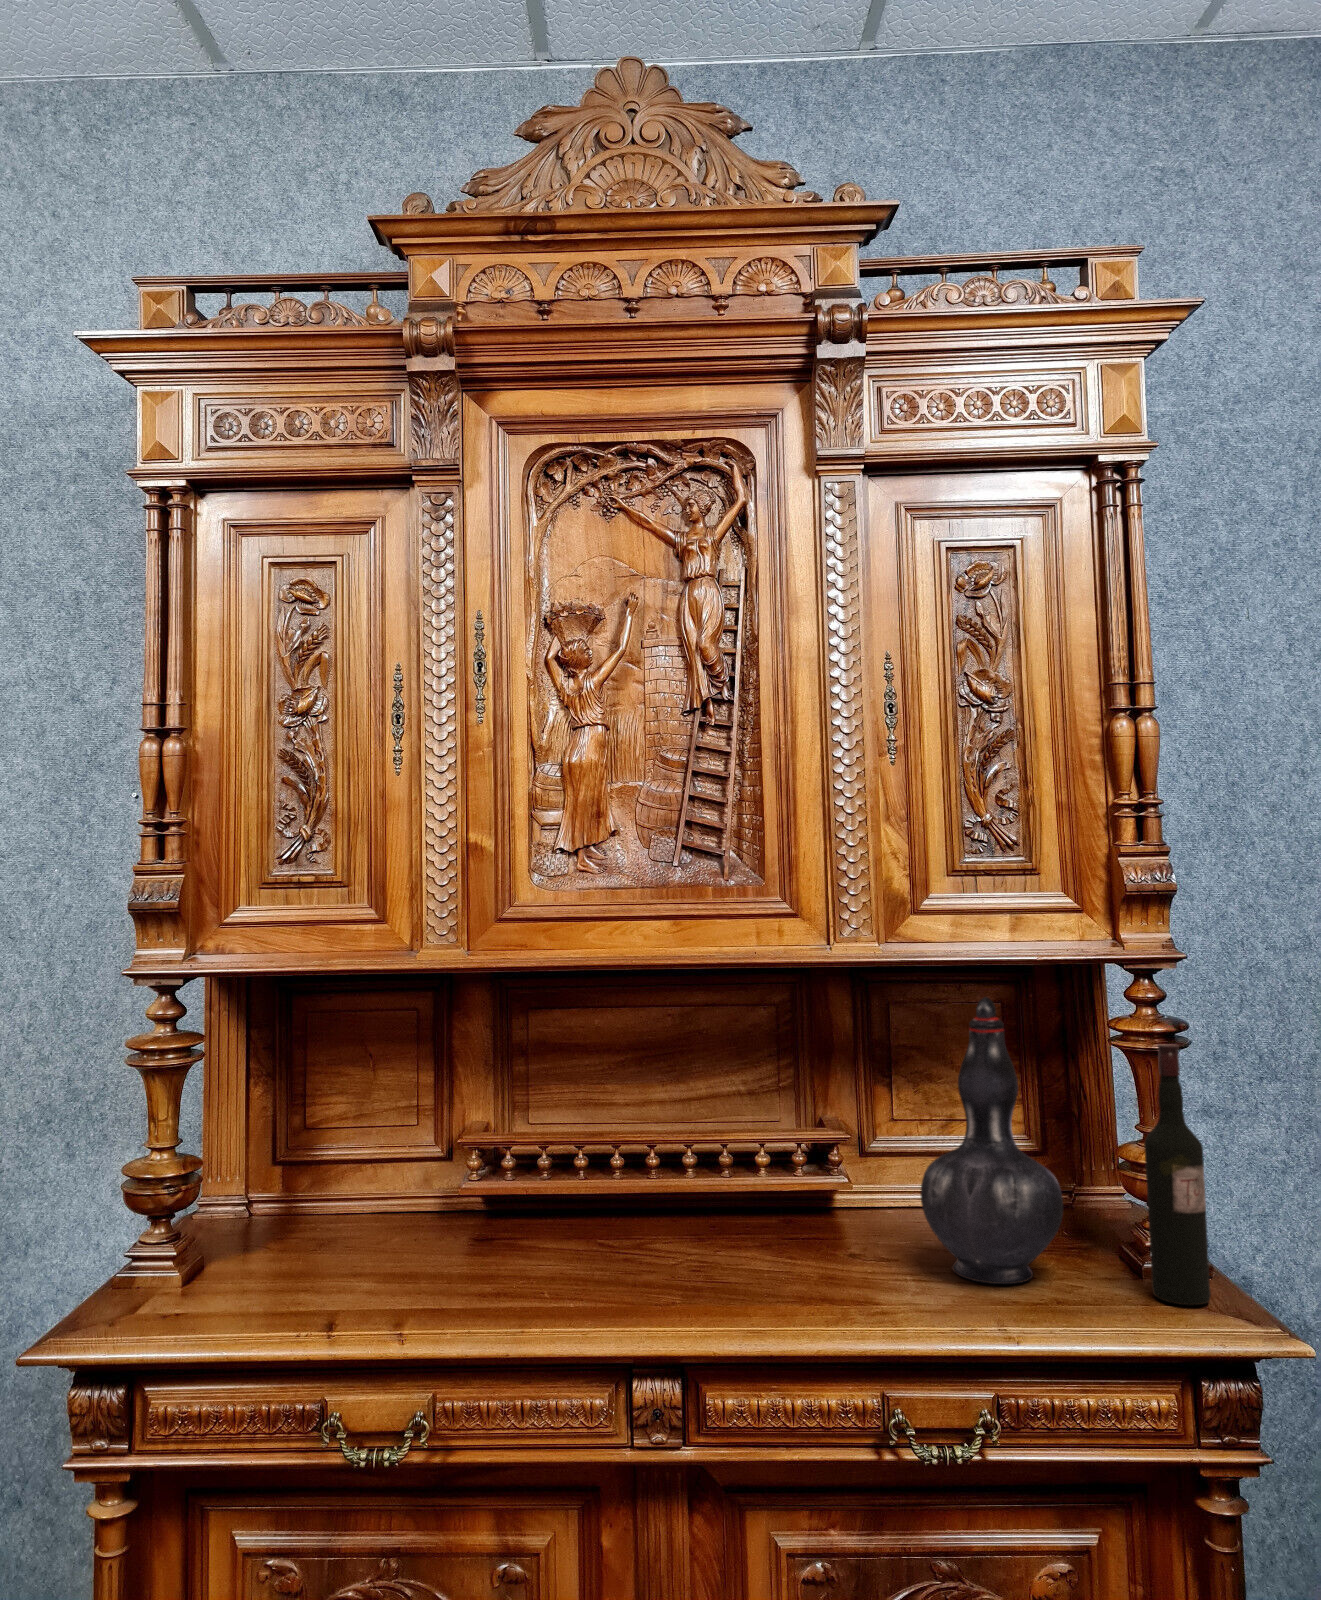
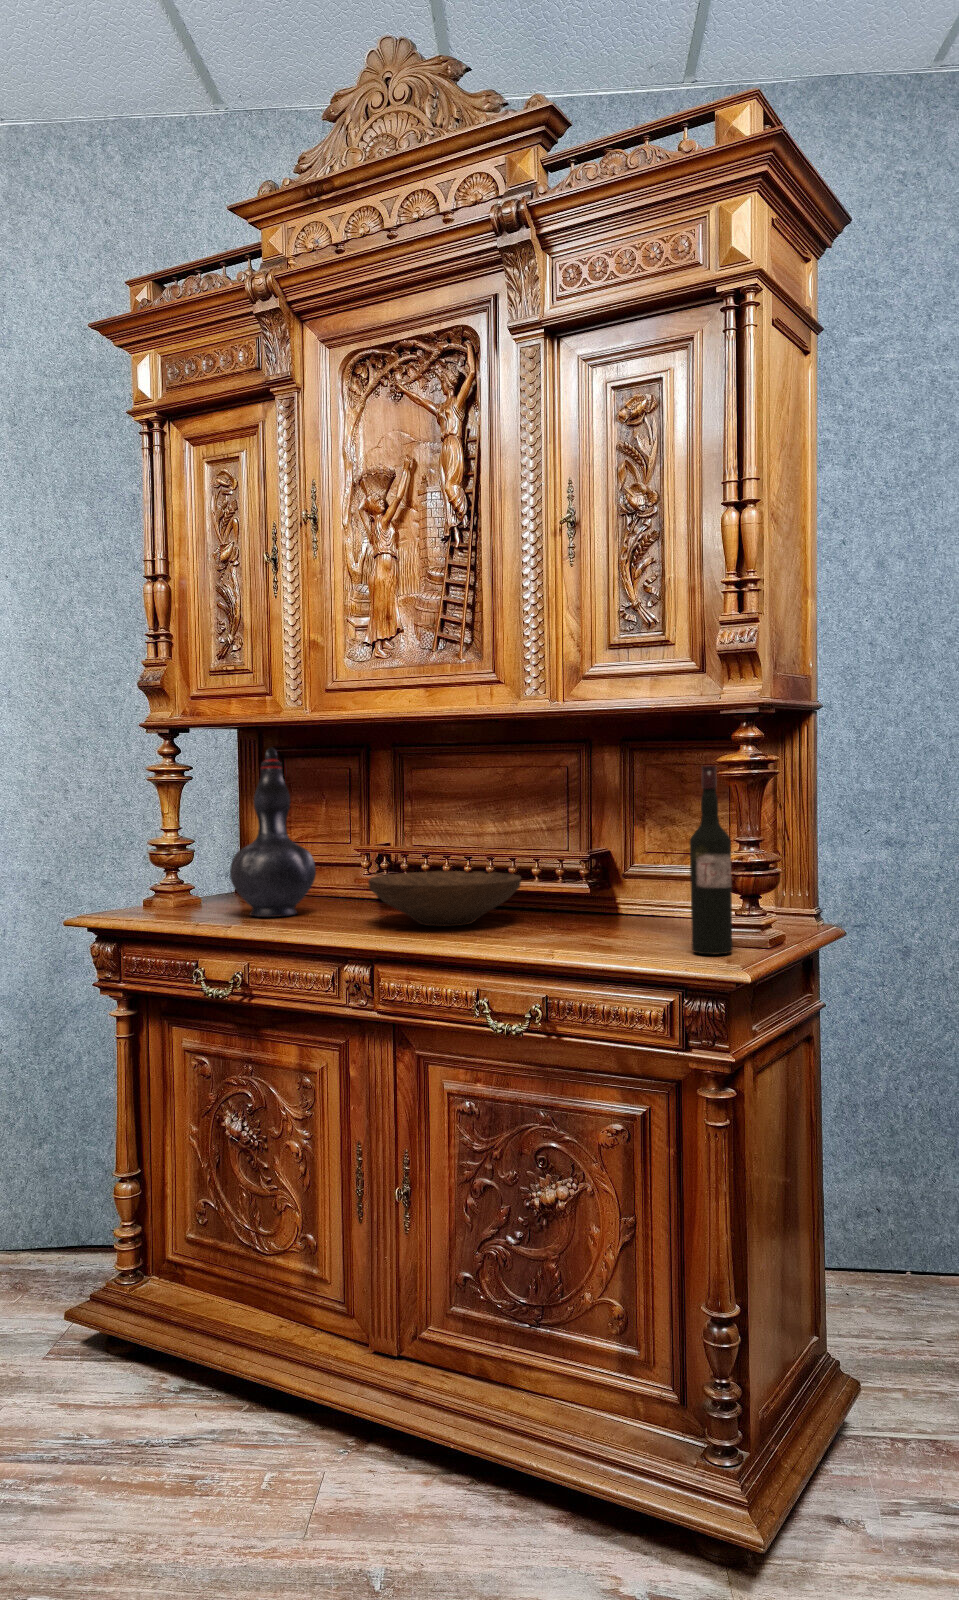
decorative vase: present [921,997,1063,1284] -> present [230,747,316,917]
wooden bowl: none [593,1165,814,1268] -> present [368,871,521,926]

